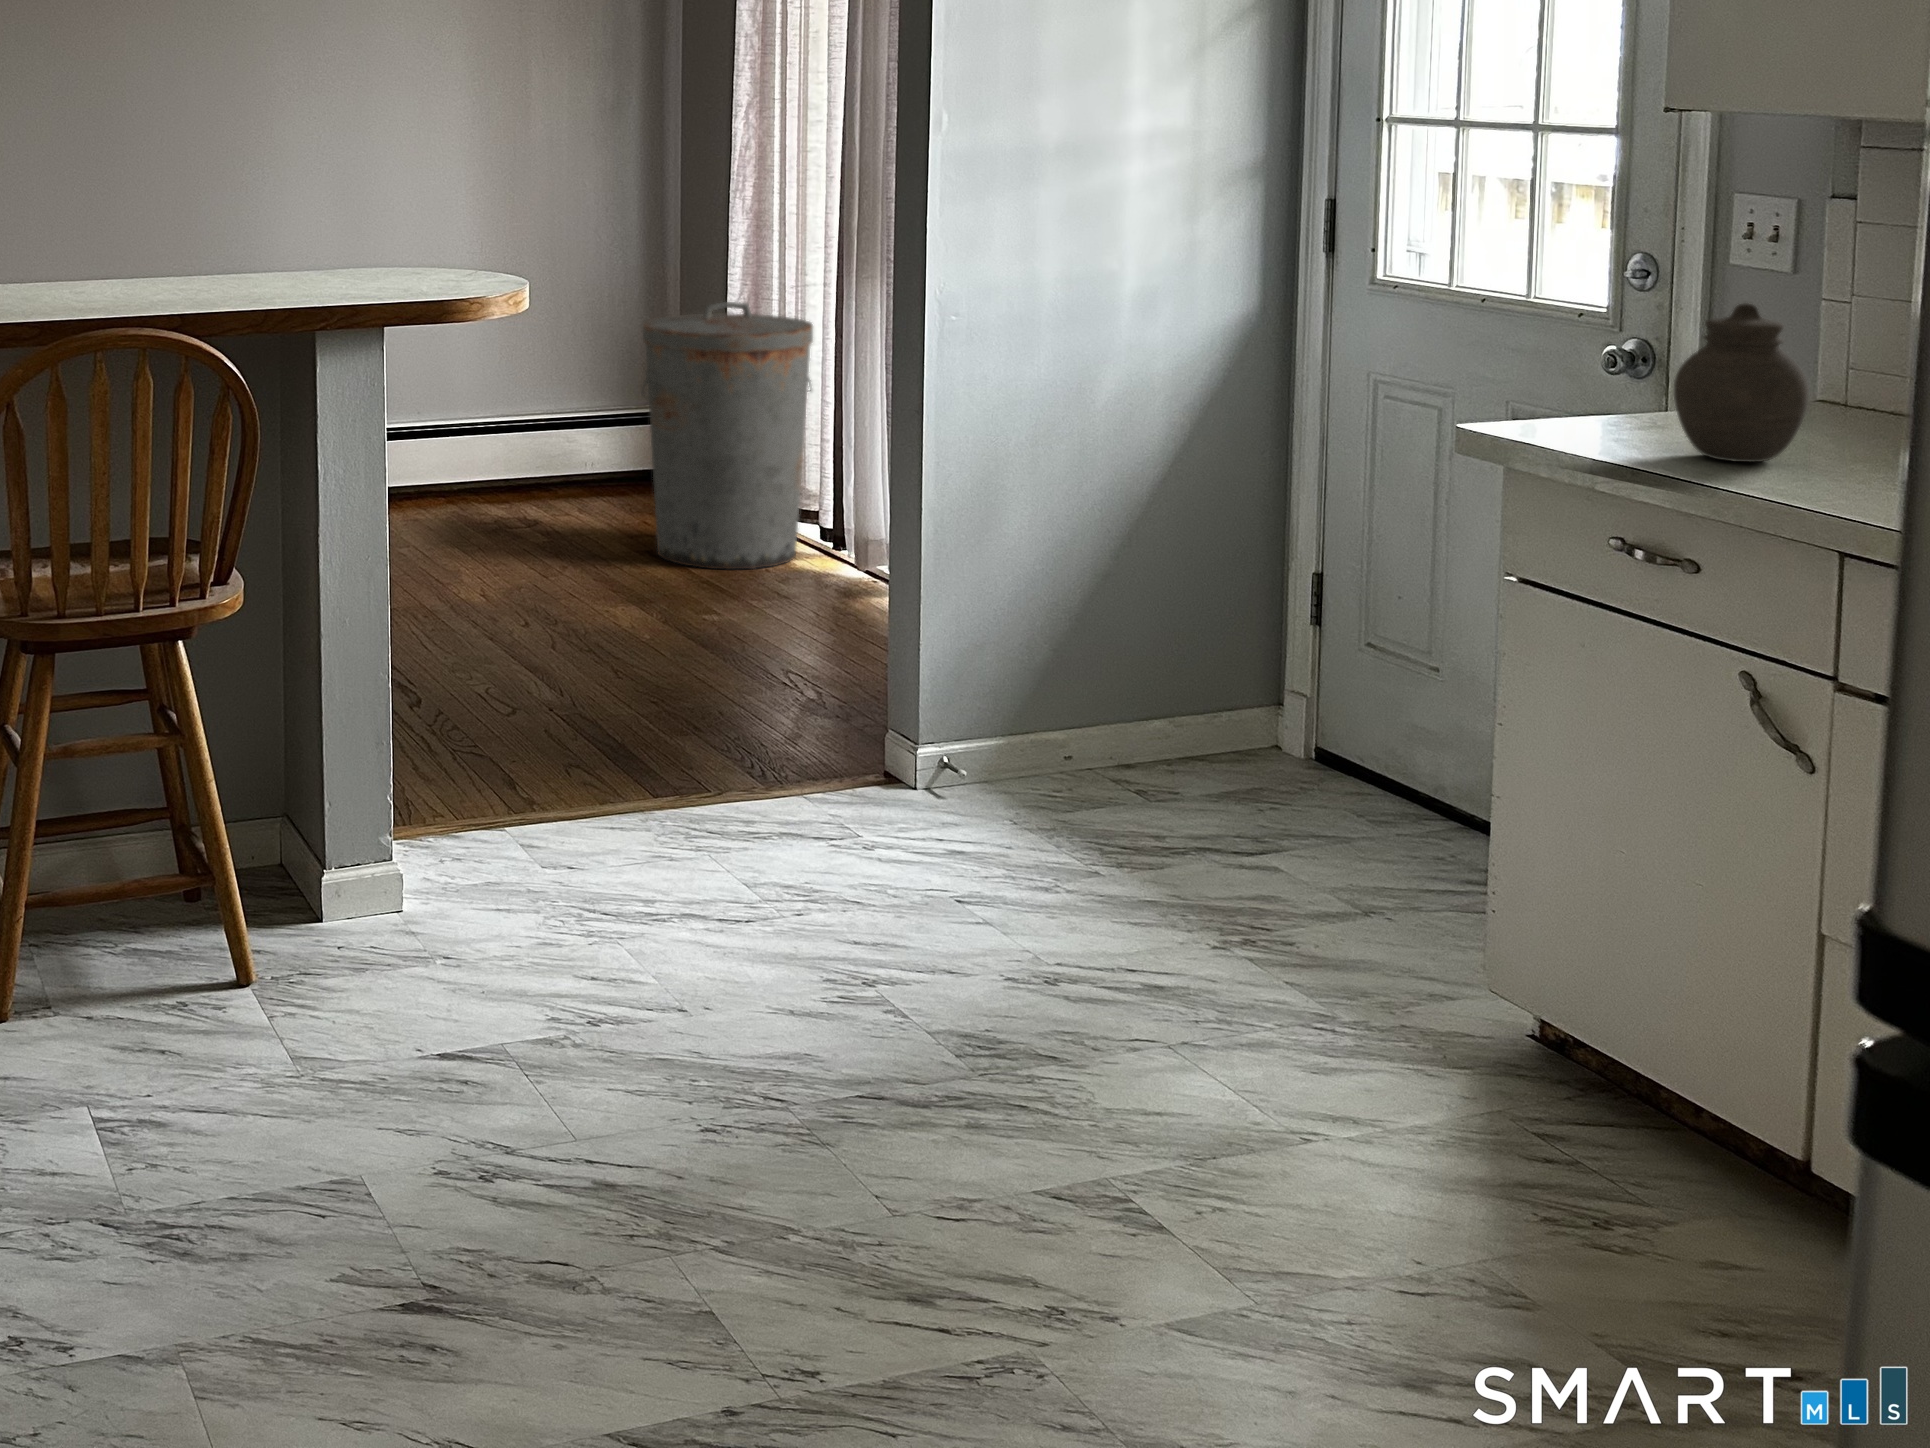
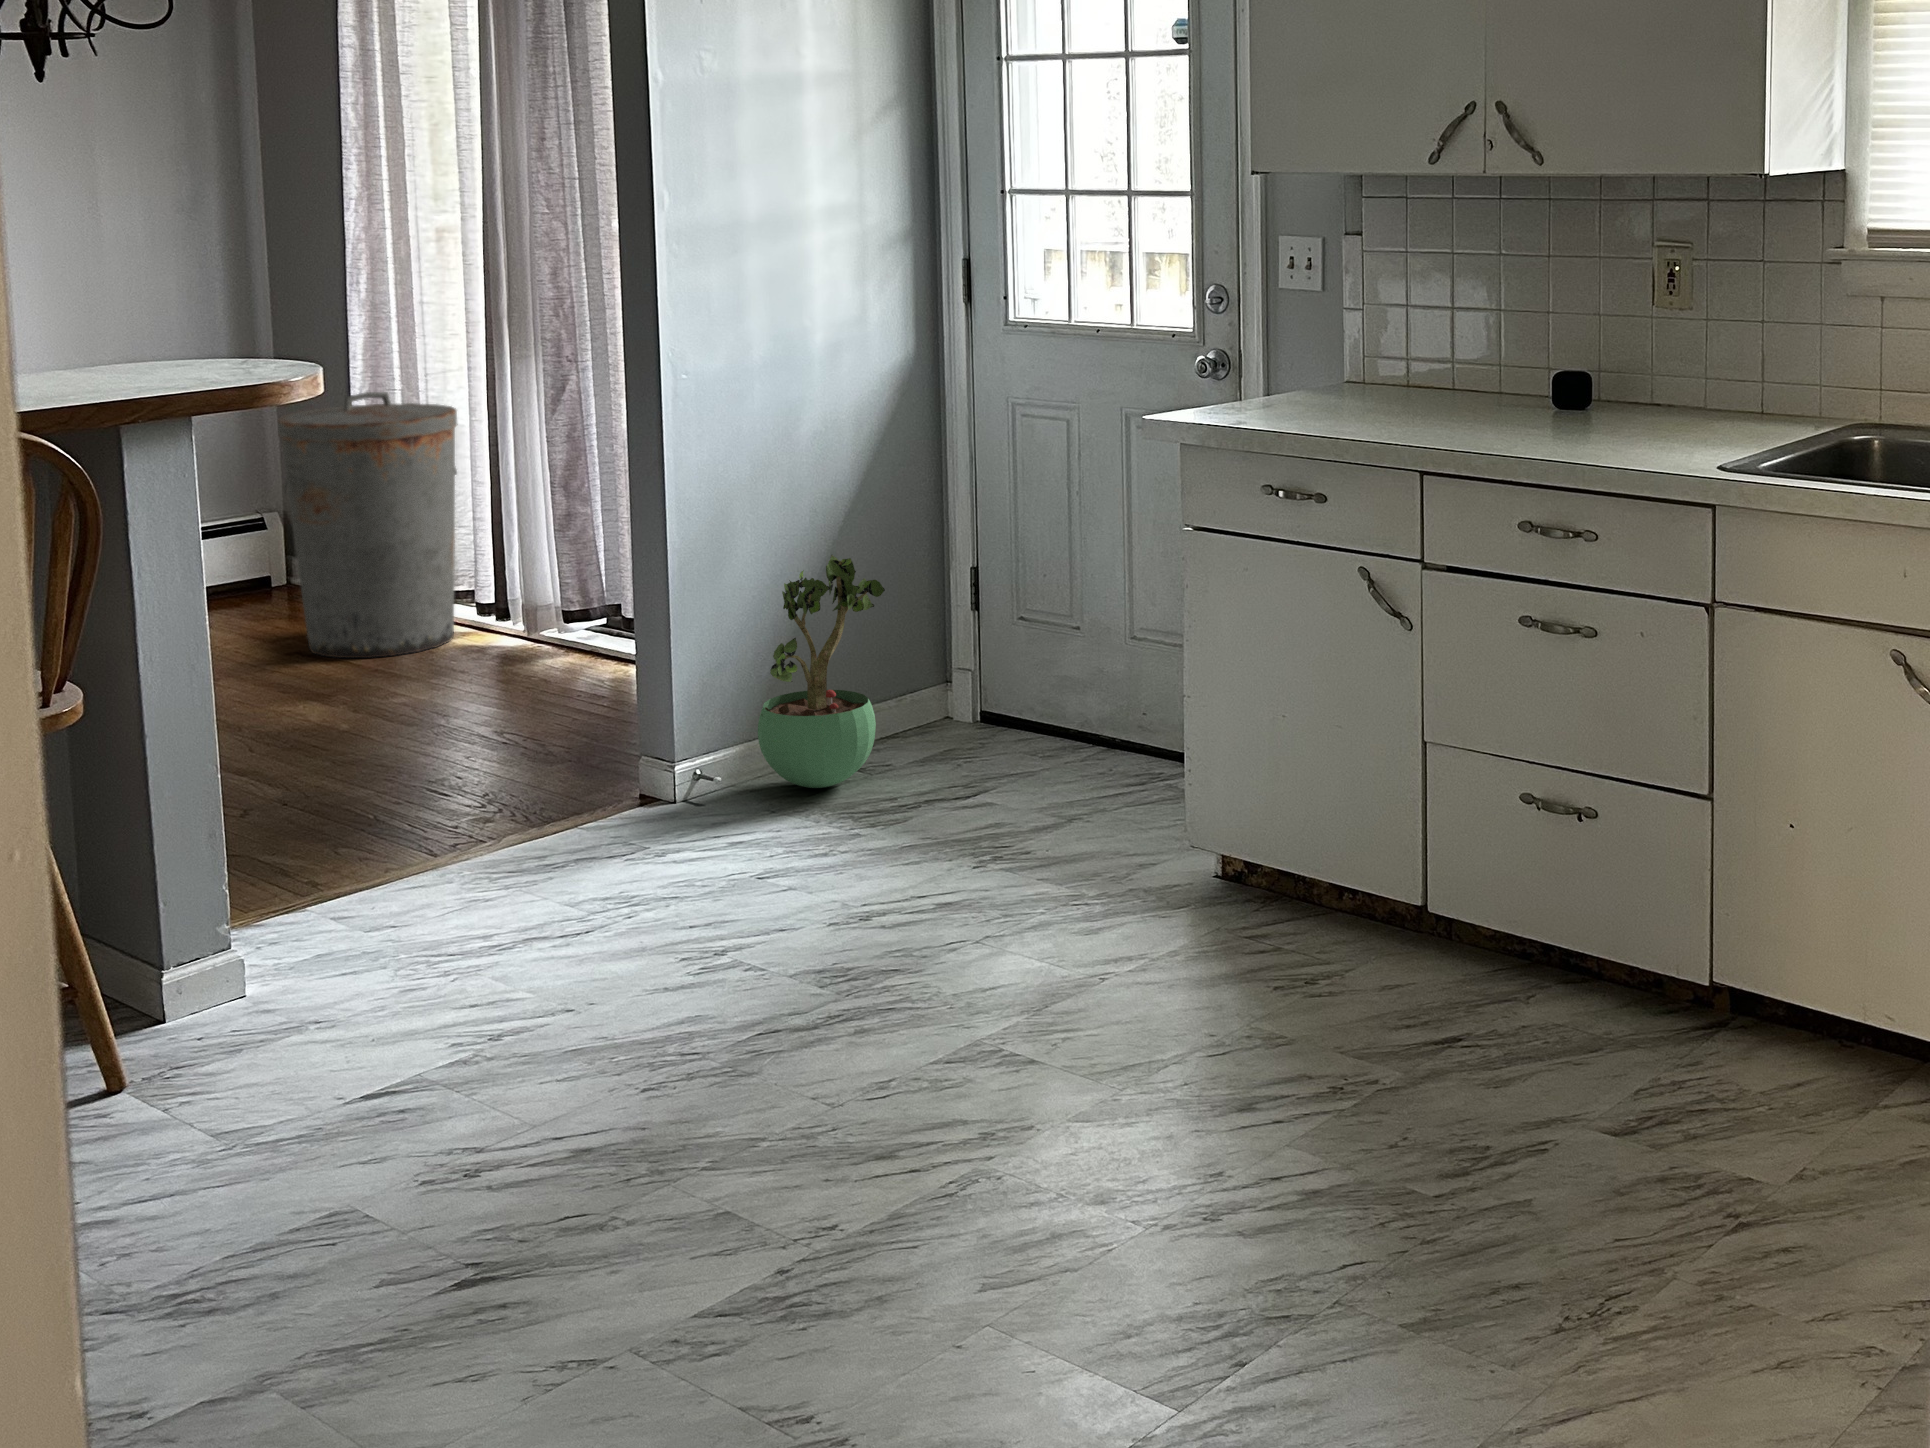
jar: present [1674,303,1809,462] -> none [1290,307,1375,422]
potted plant: none [1016,536,1182,800] -> present [758,555,885,788]

